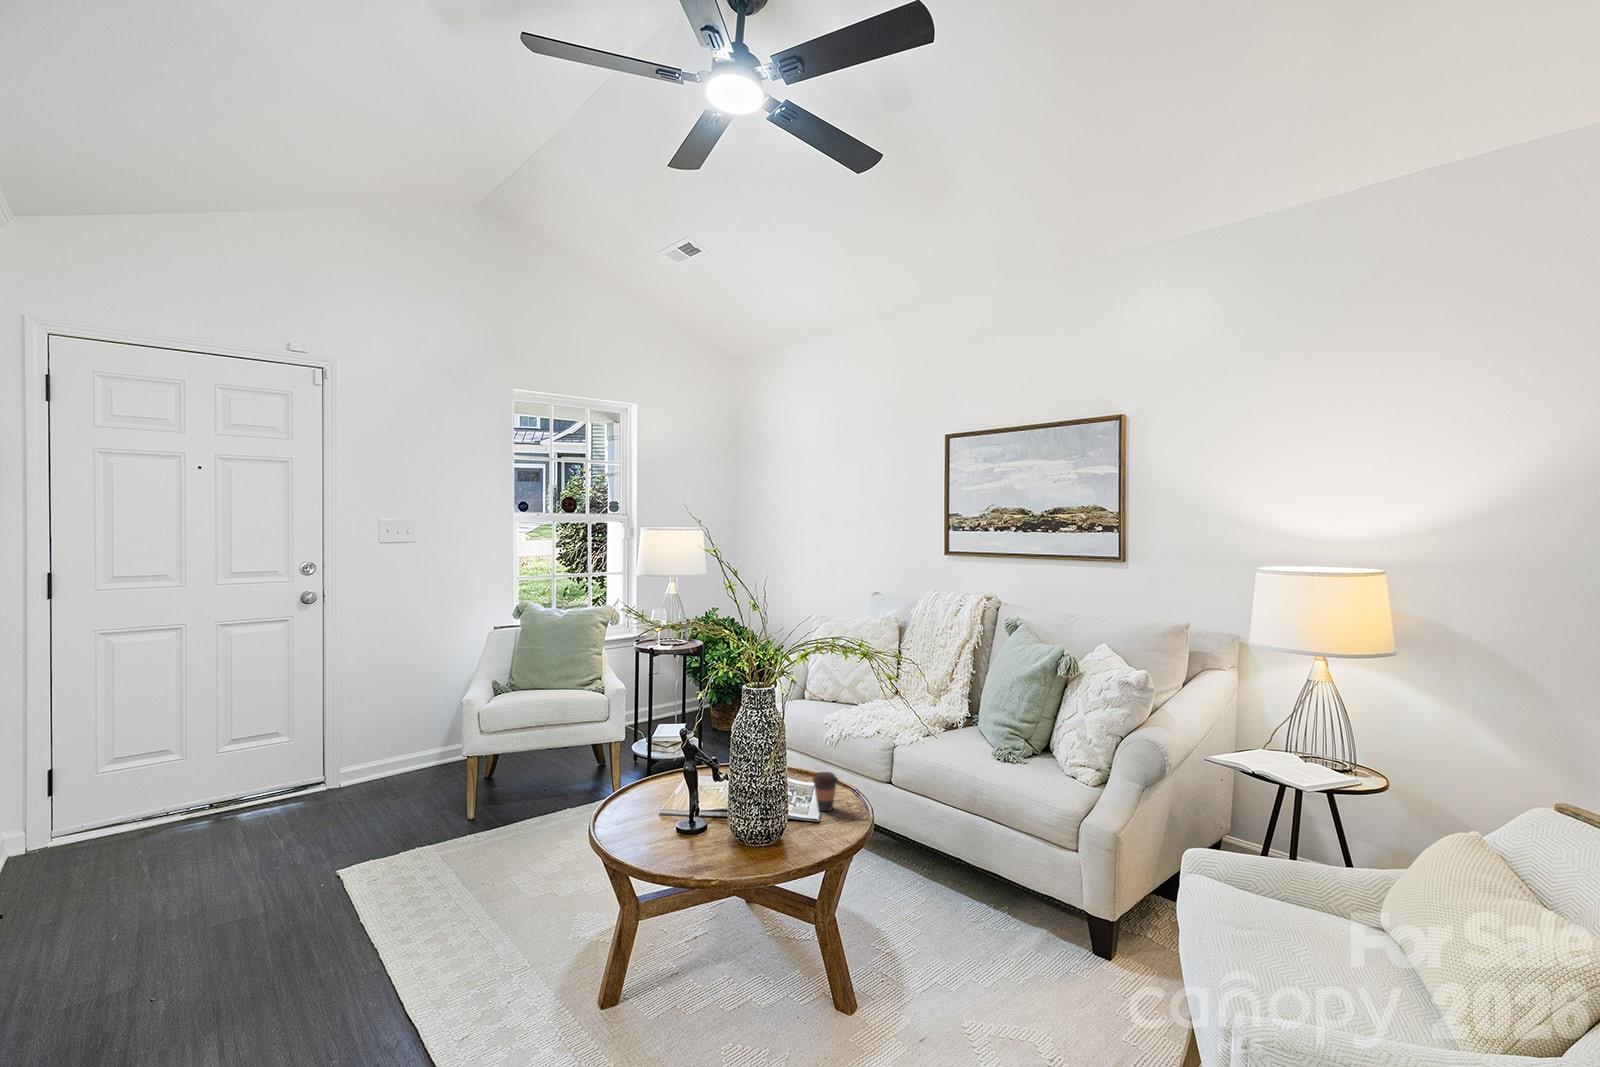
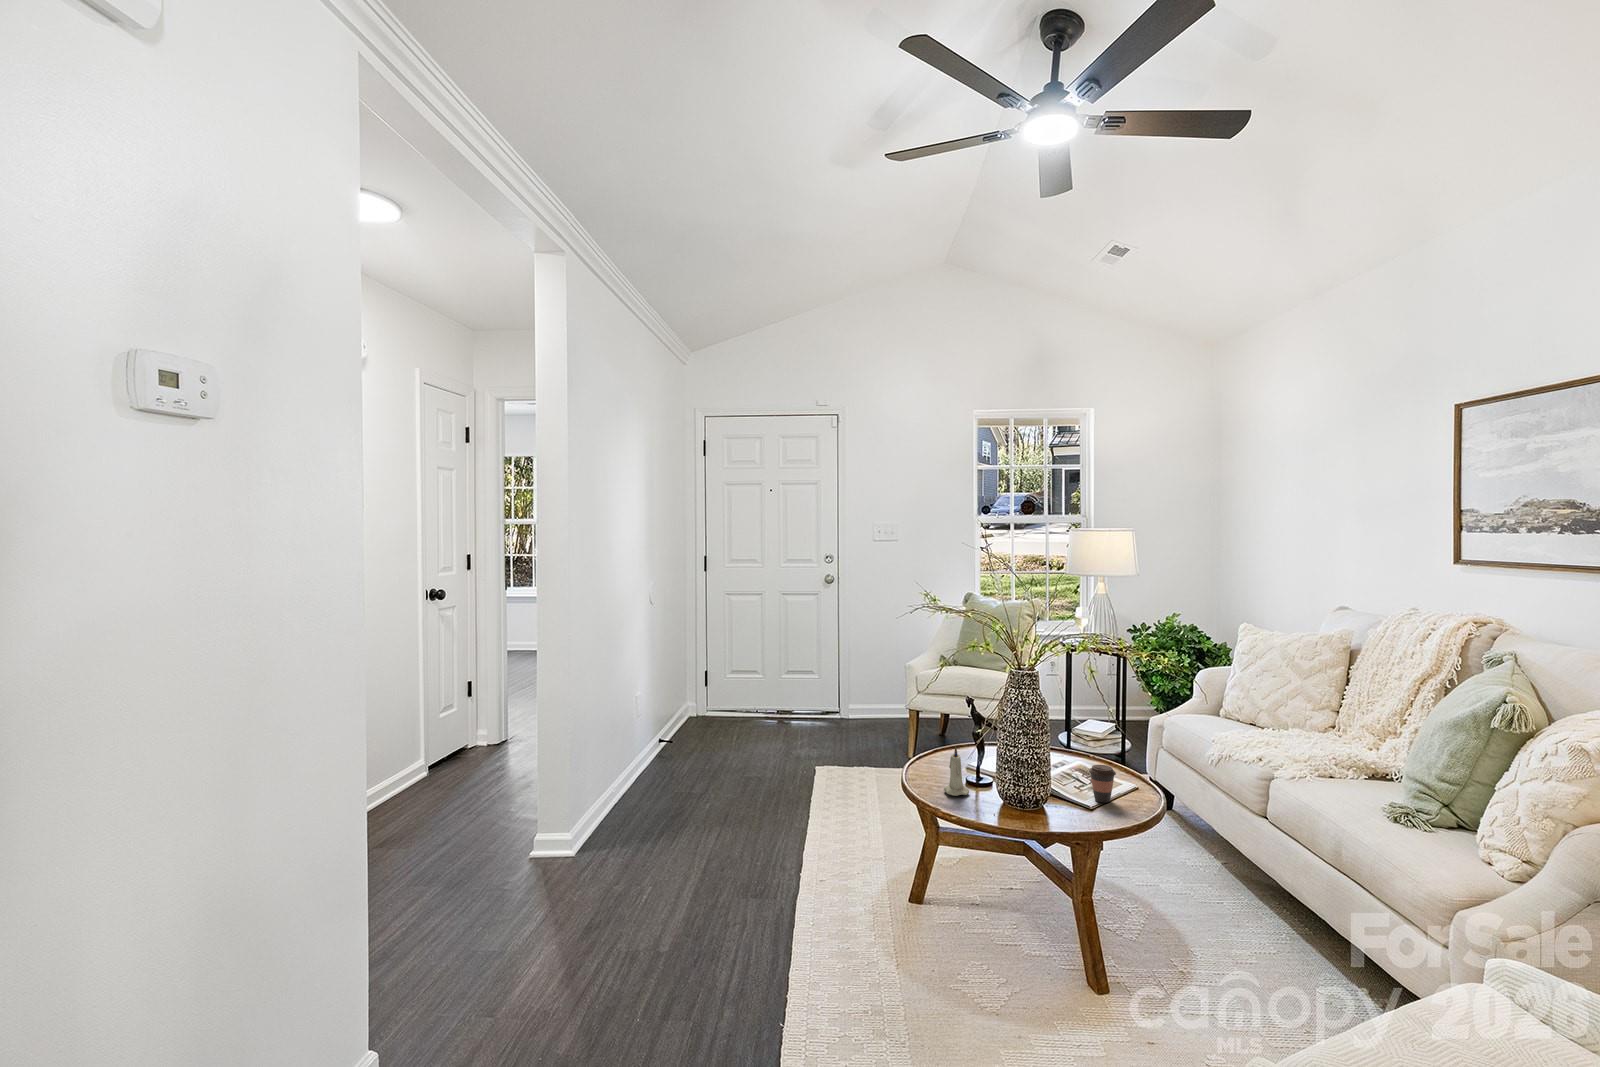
candle: none [674,792,705,853] -> present [944,747,969,796]

